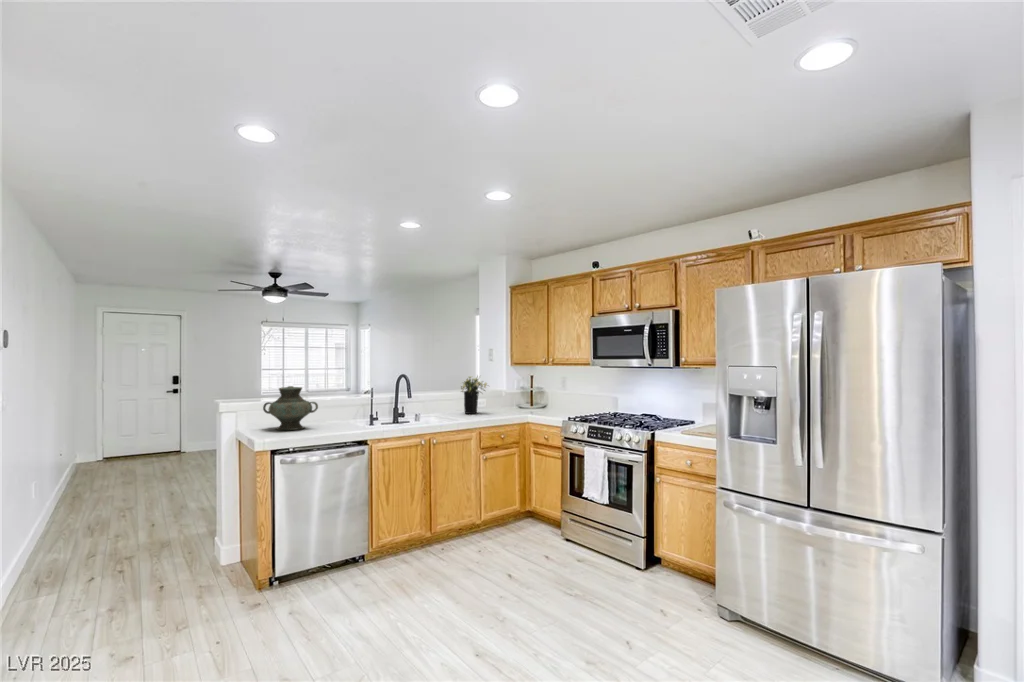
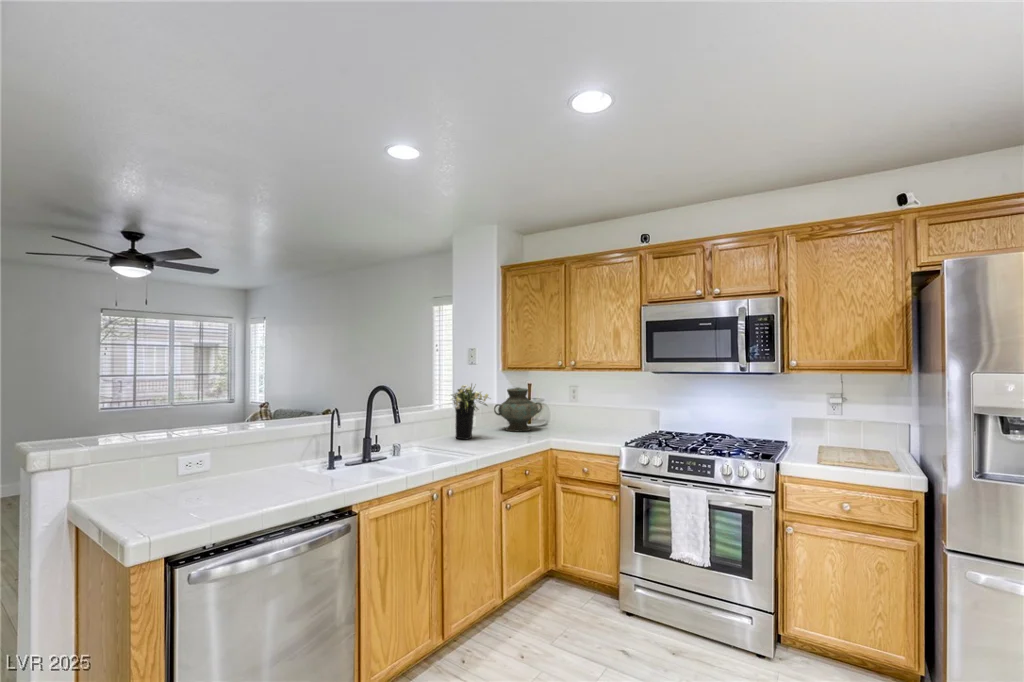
vase: present [263,386,318,430] -> present [494,387,542,431]

